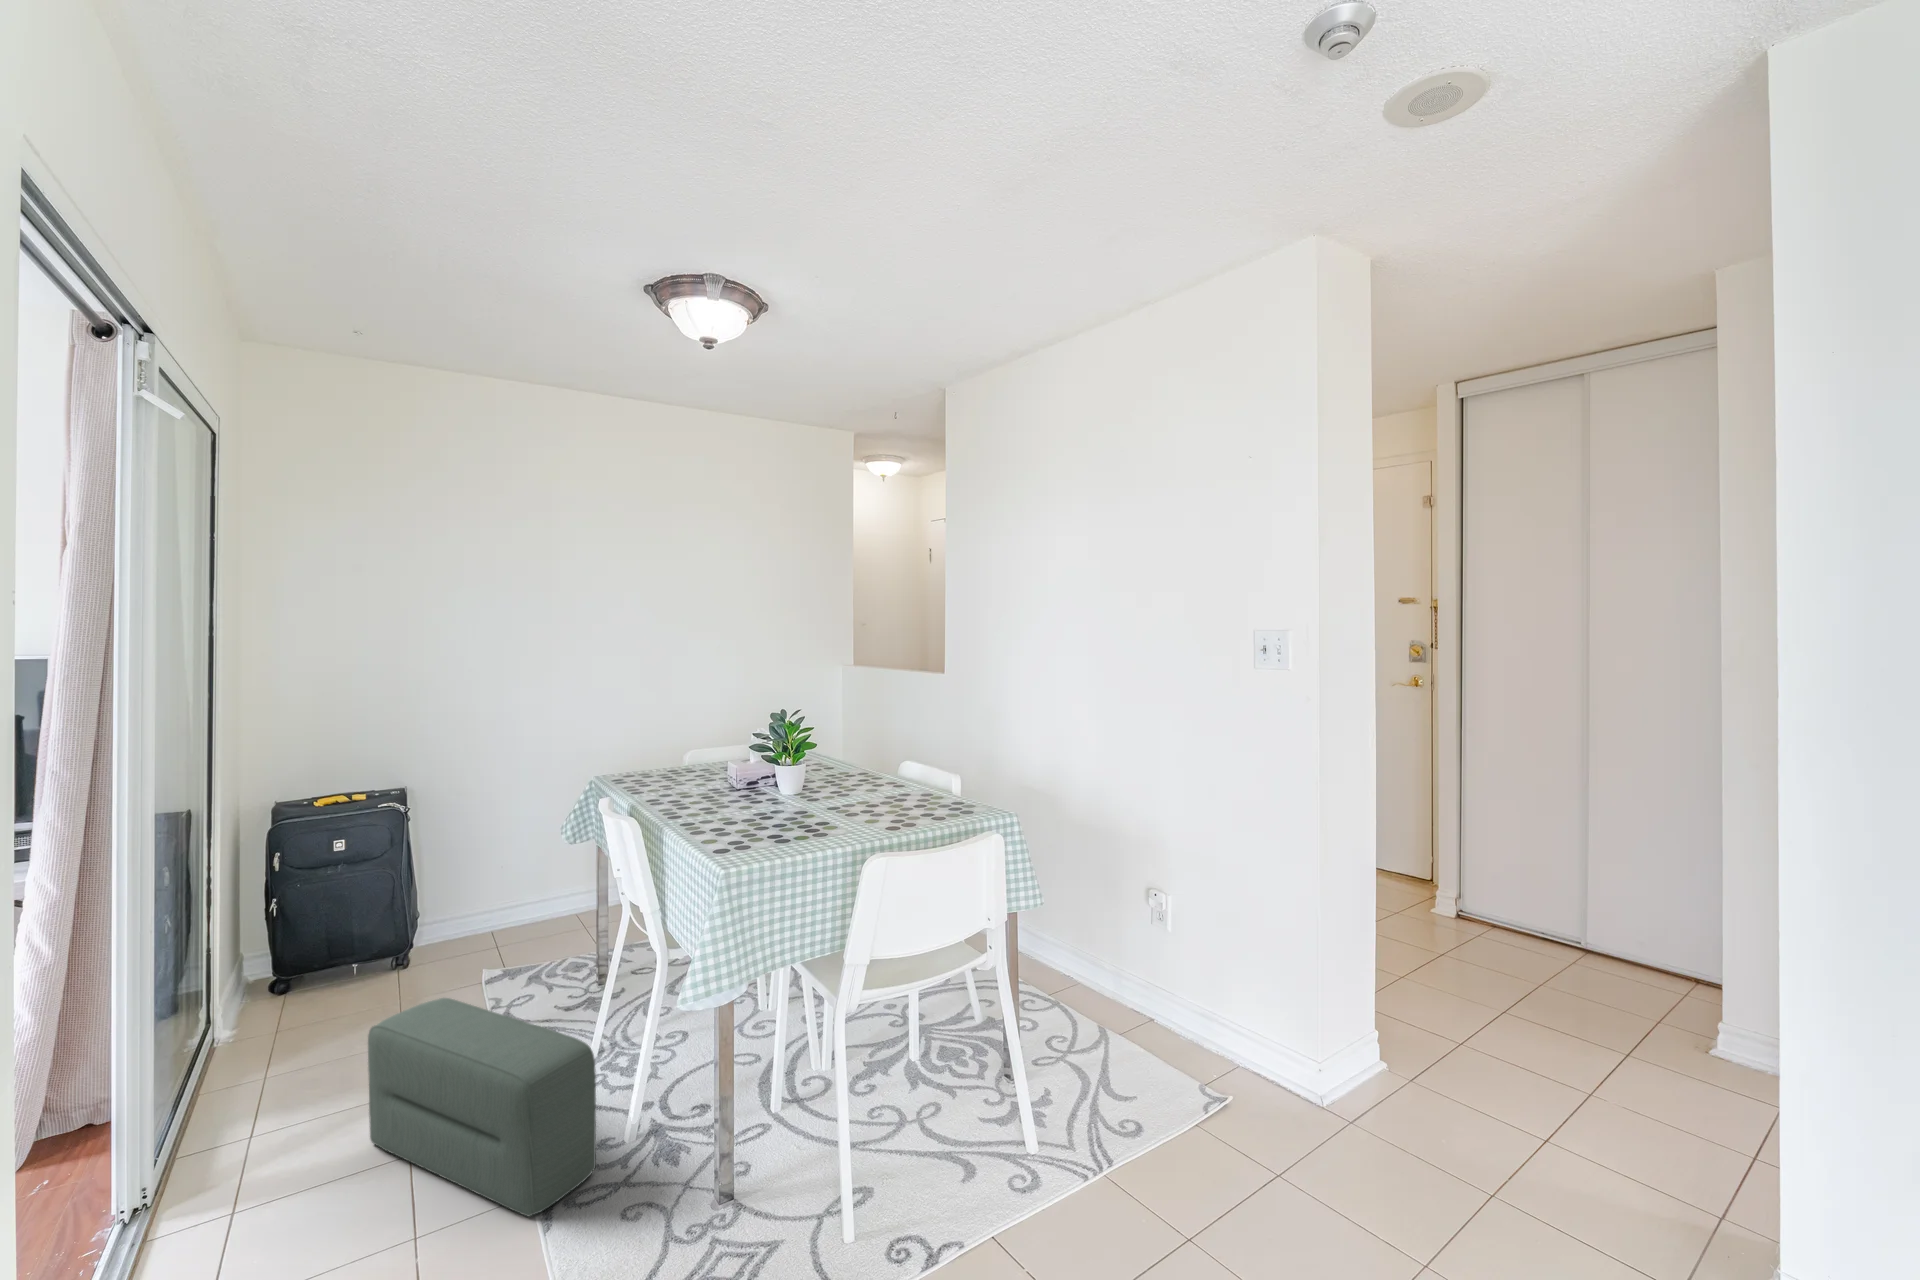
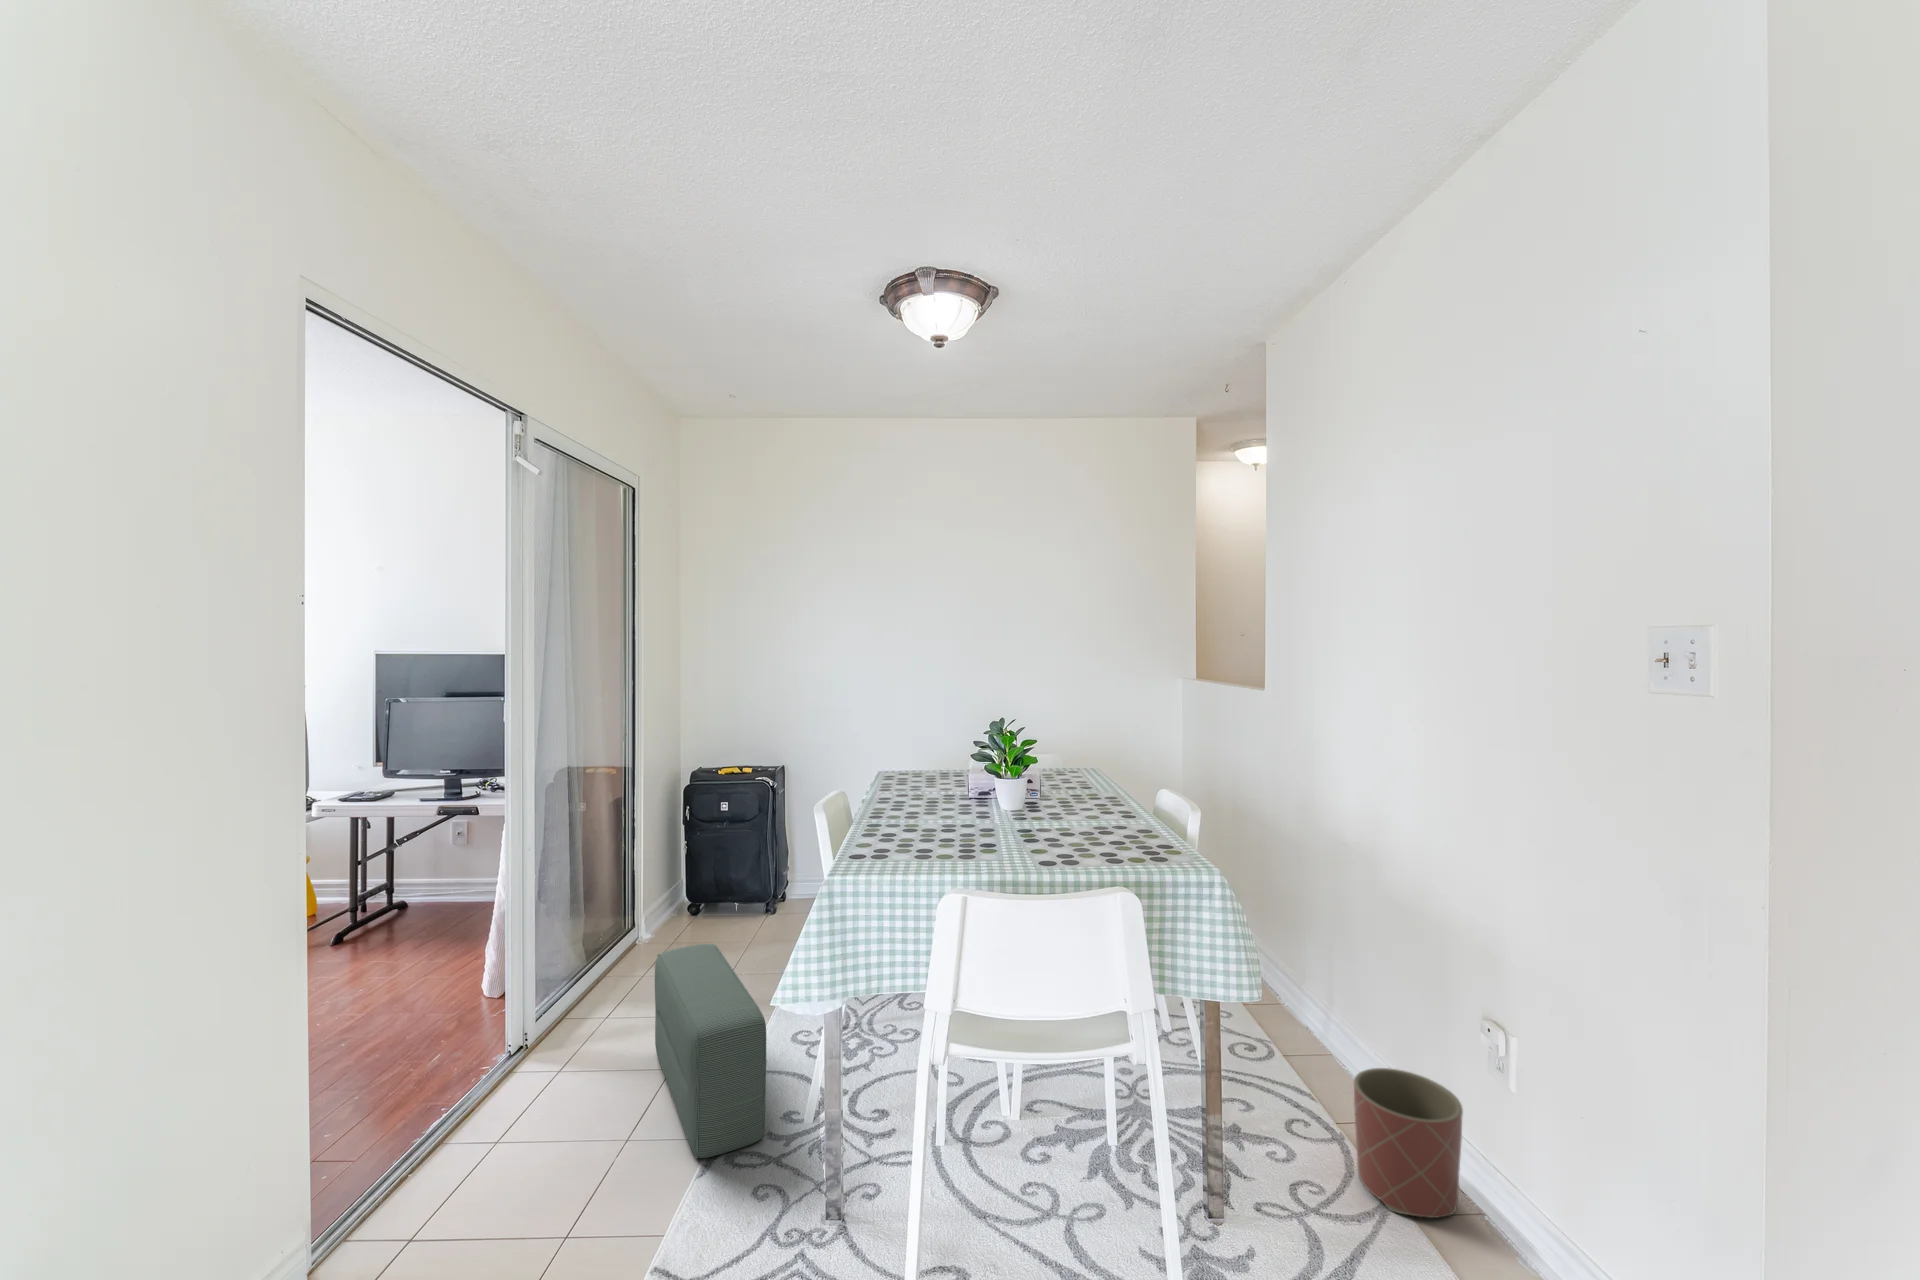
planter: none [1077,940,1145,1036] -> present [1354,1068,1463,1218]

